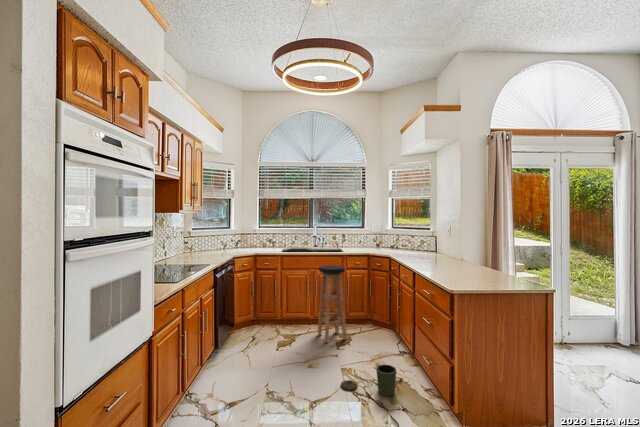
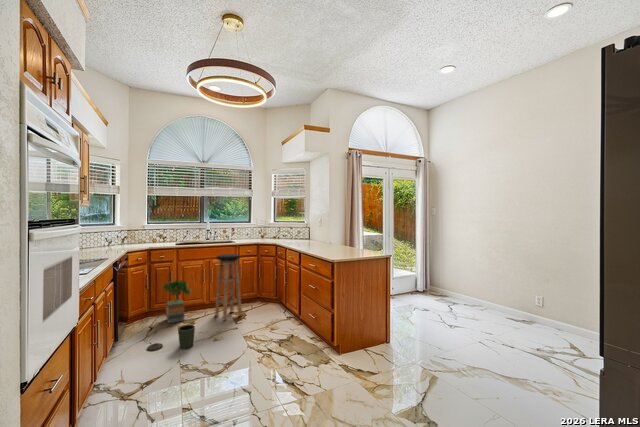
potted tree: none [264,290,294,336] -> present [162,280,191,323]
trash can: present [341,365,396,397] -> present [147,325,195,351]

